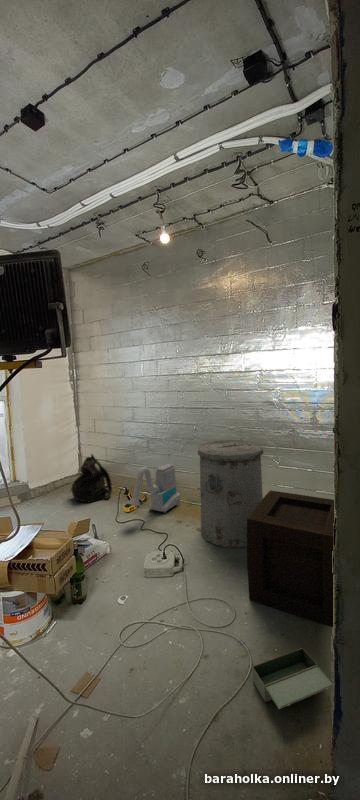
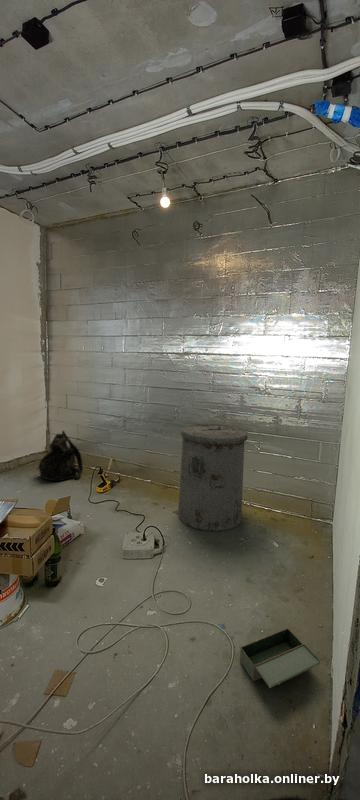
vacuum cleaner: present [127,464,180,513] -> none [102,445,155,495]
wooden crate: present [247,490,334,627] -> none [231,475,331,611]

